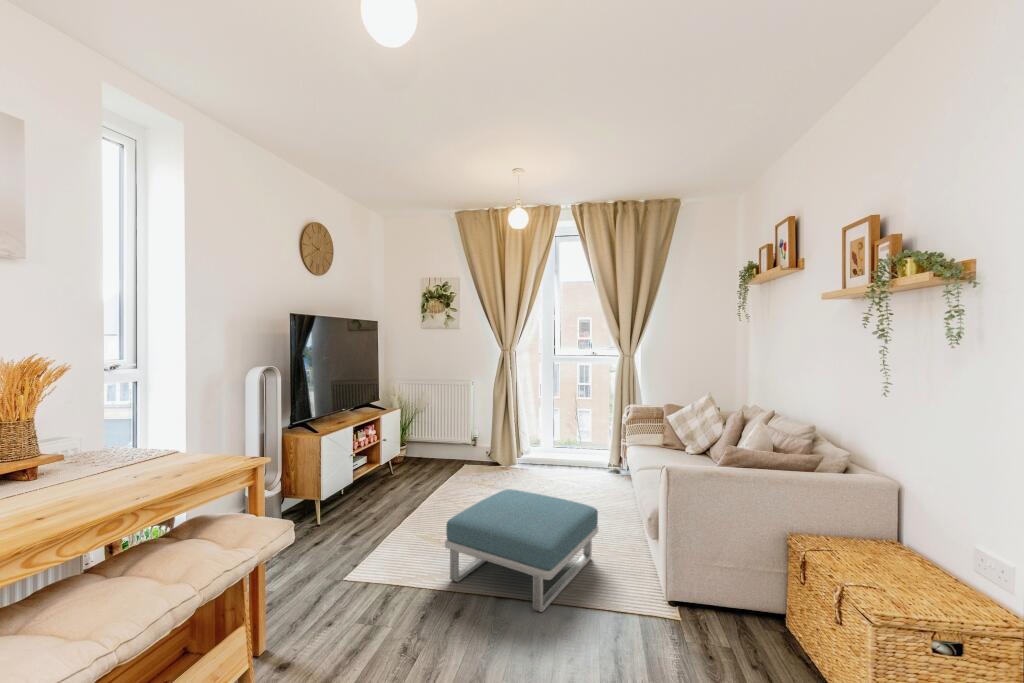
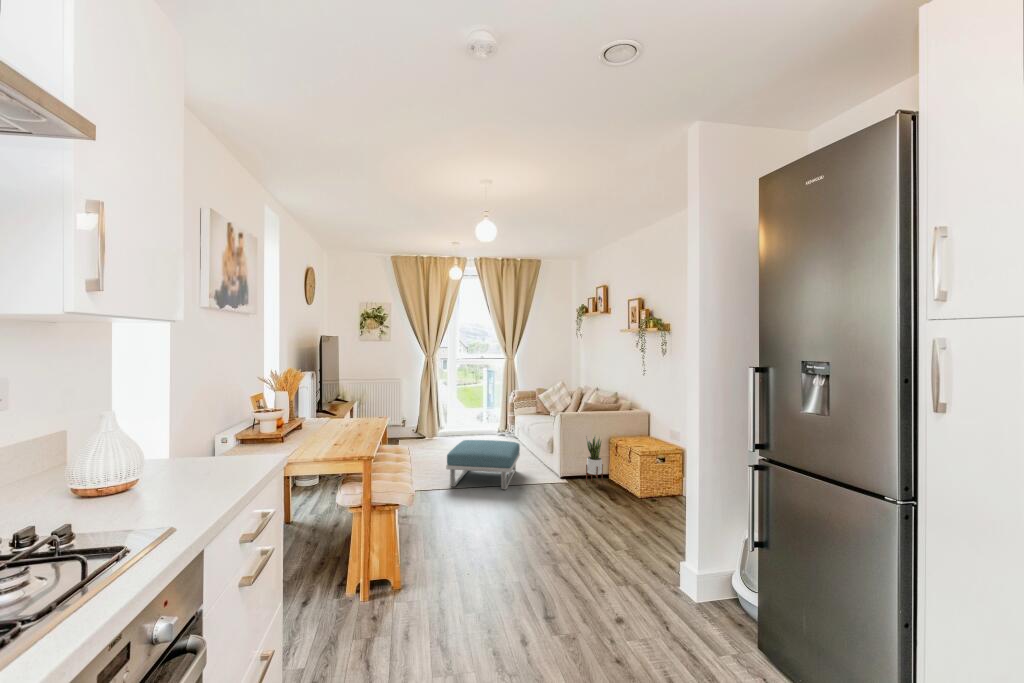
potted plant: none [723,523,767,650] -> present [586,435,603,486]

